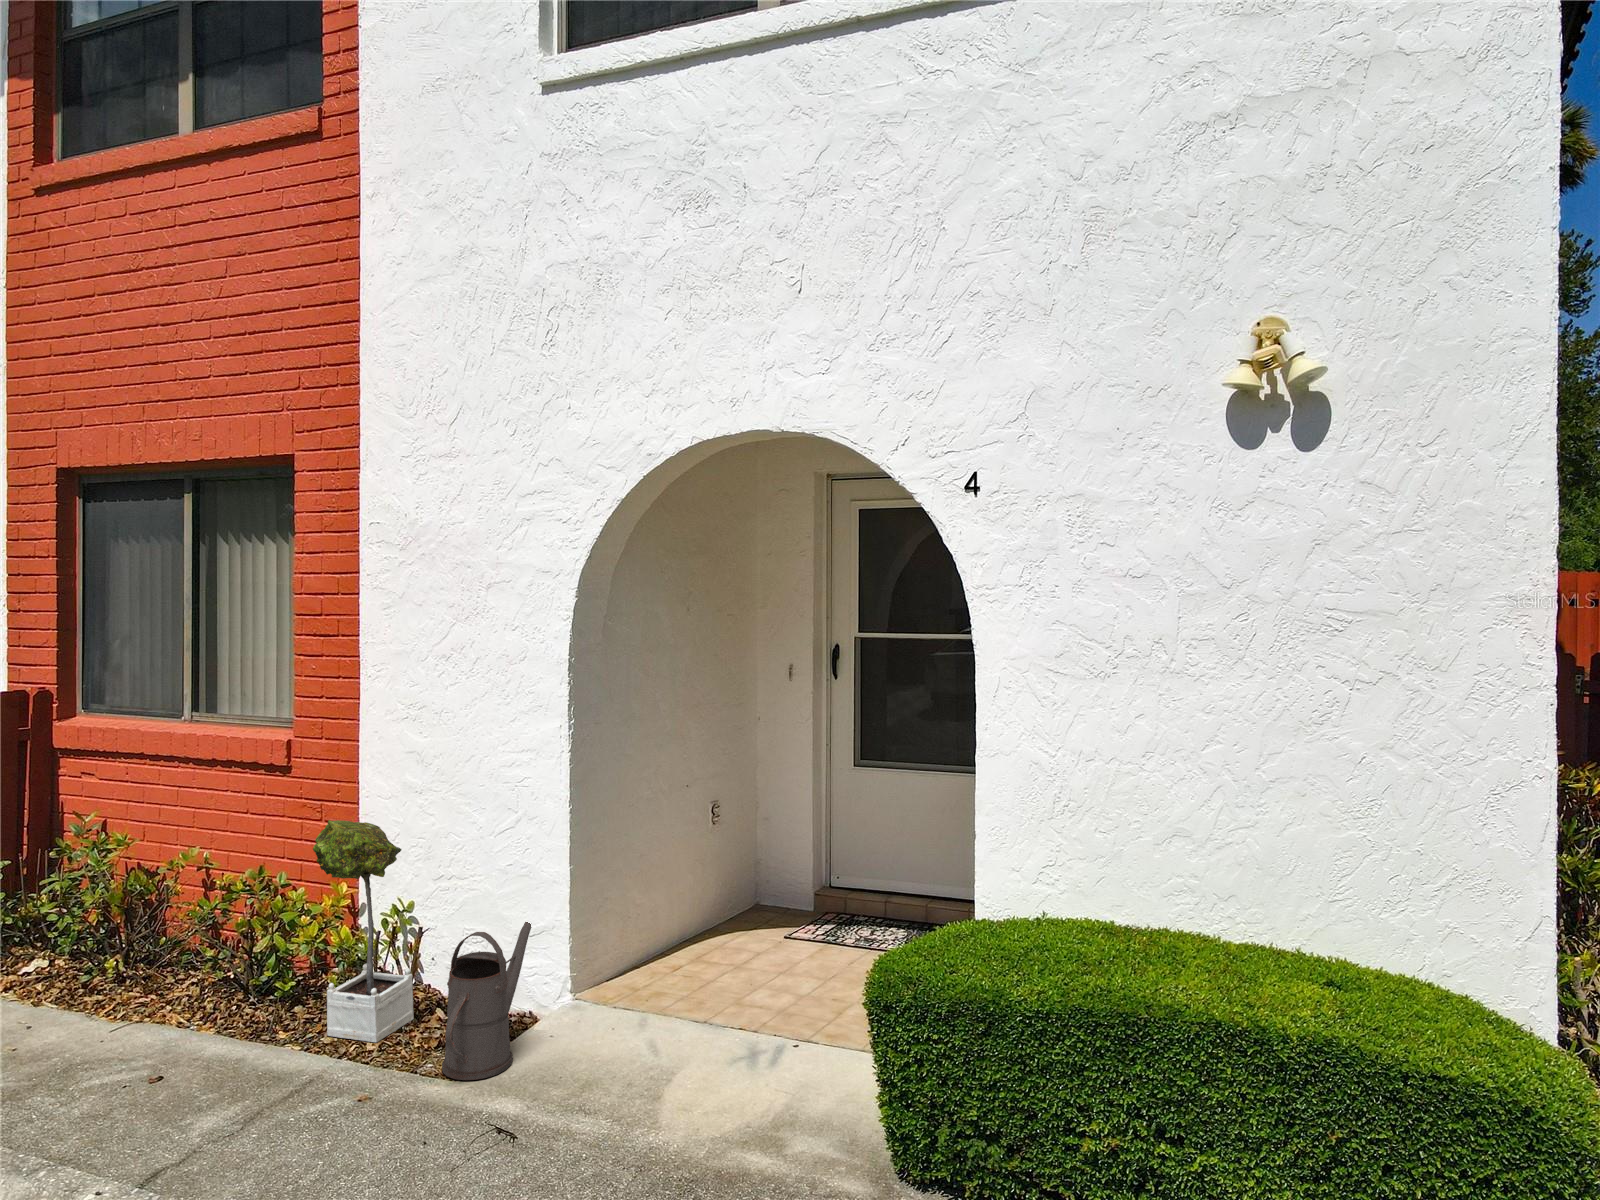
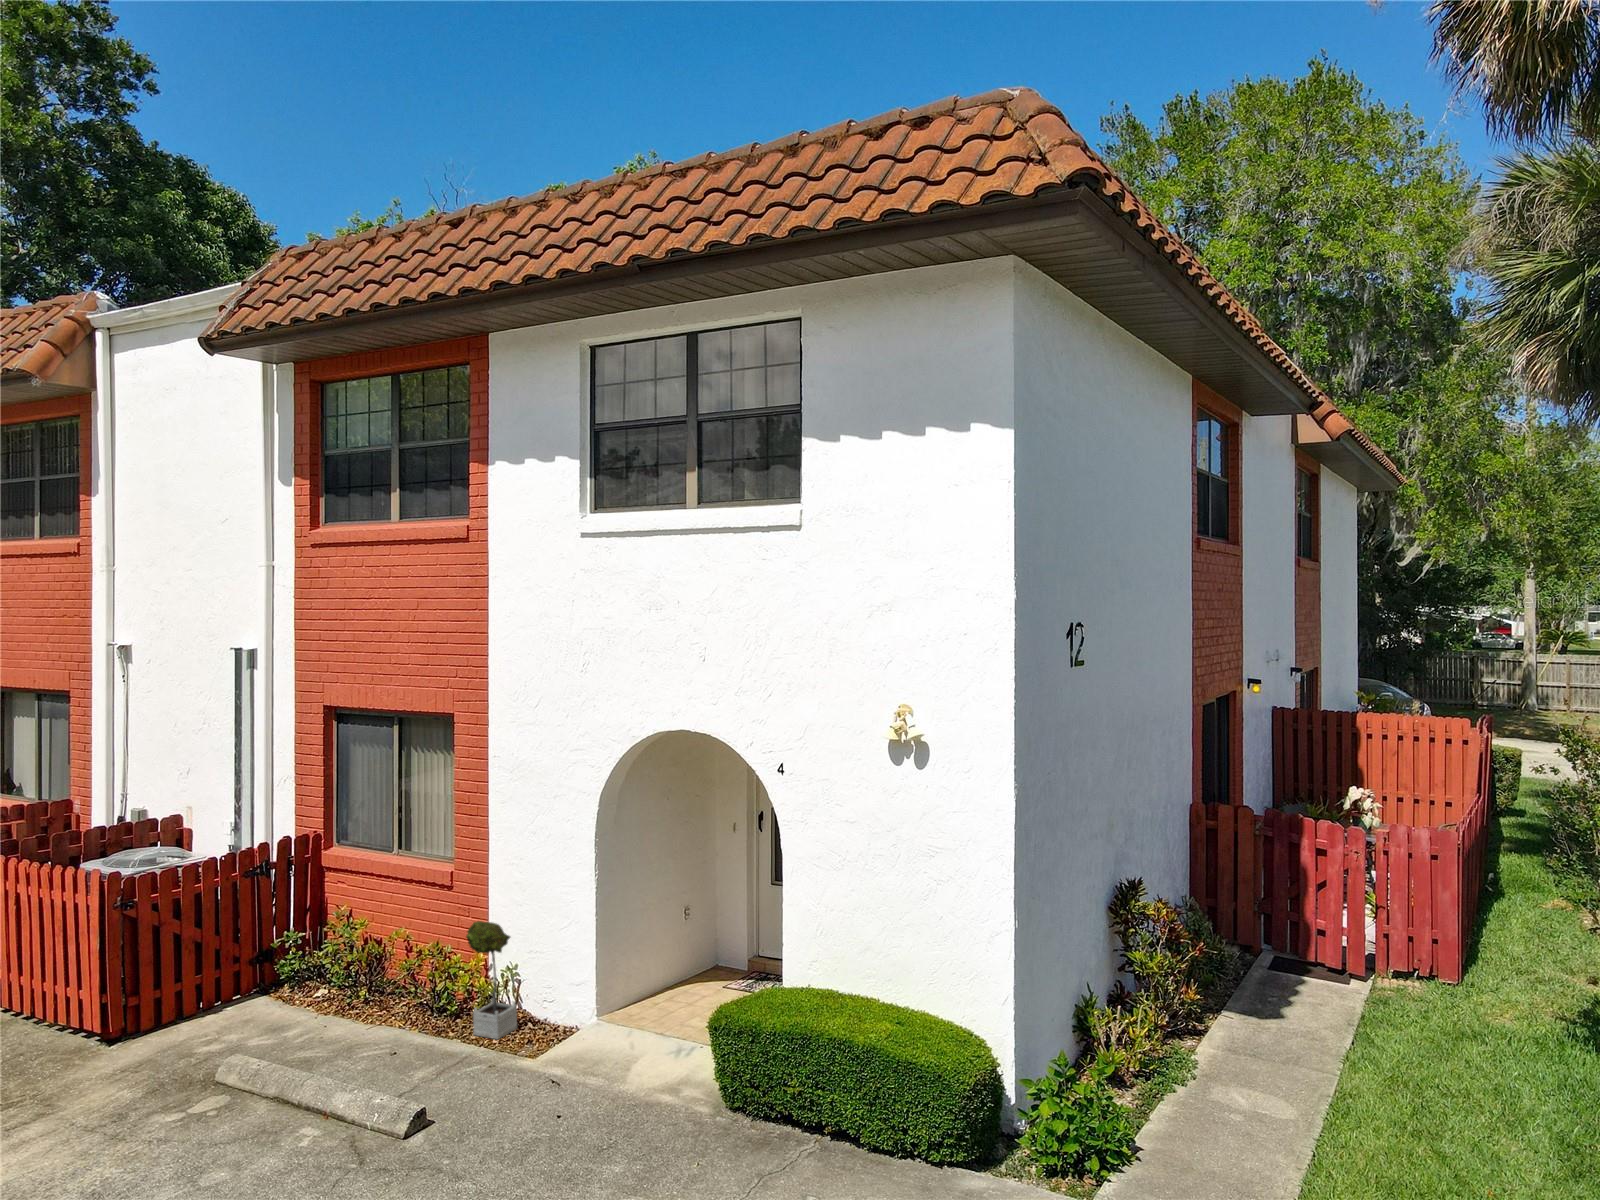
watering can: present [442,922,532,1080] -> none [529,978,578,1059]

